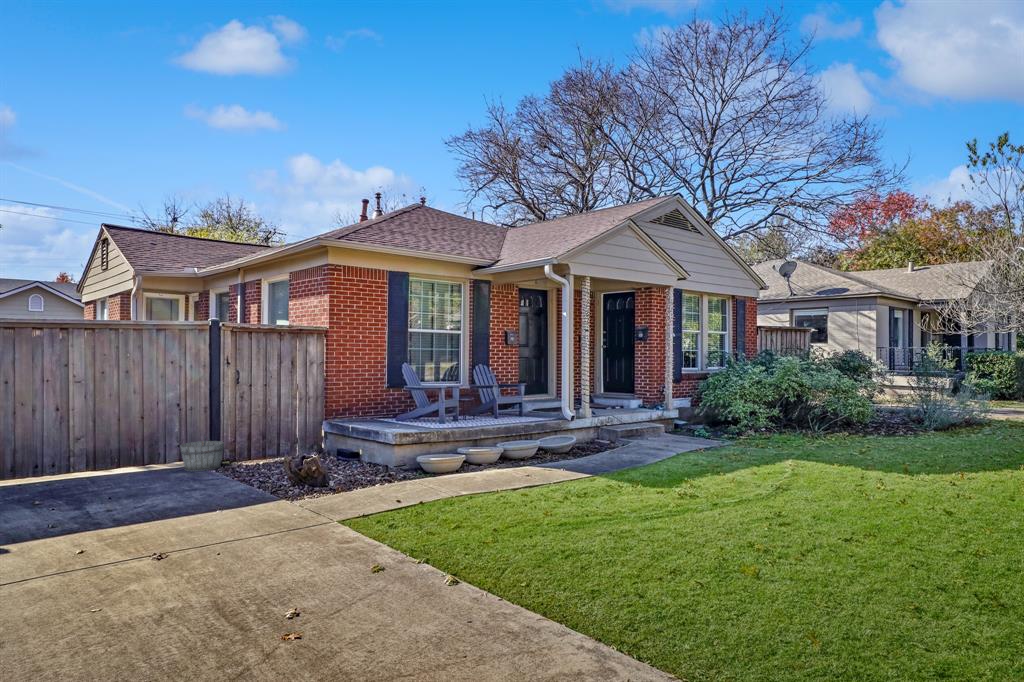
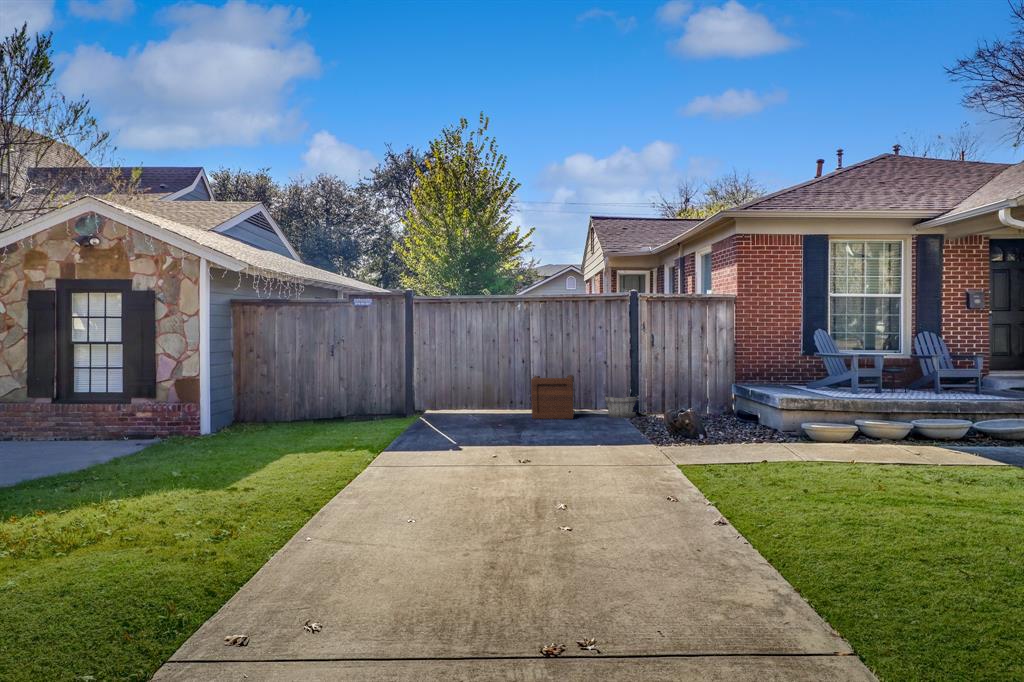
wooden crate: none [75,423,141,488] -> present [531,375,575,419]

